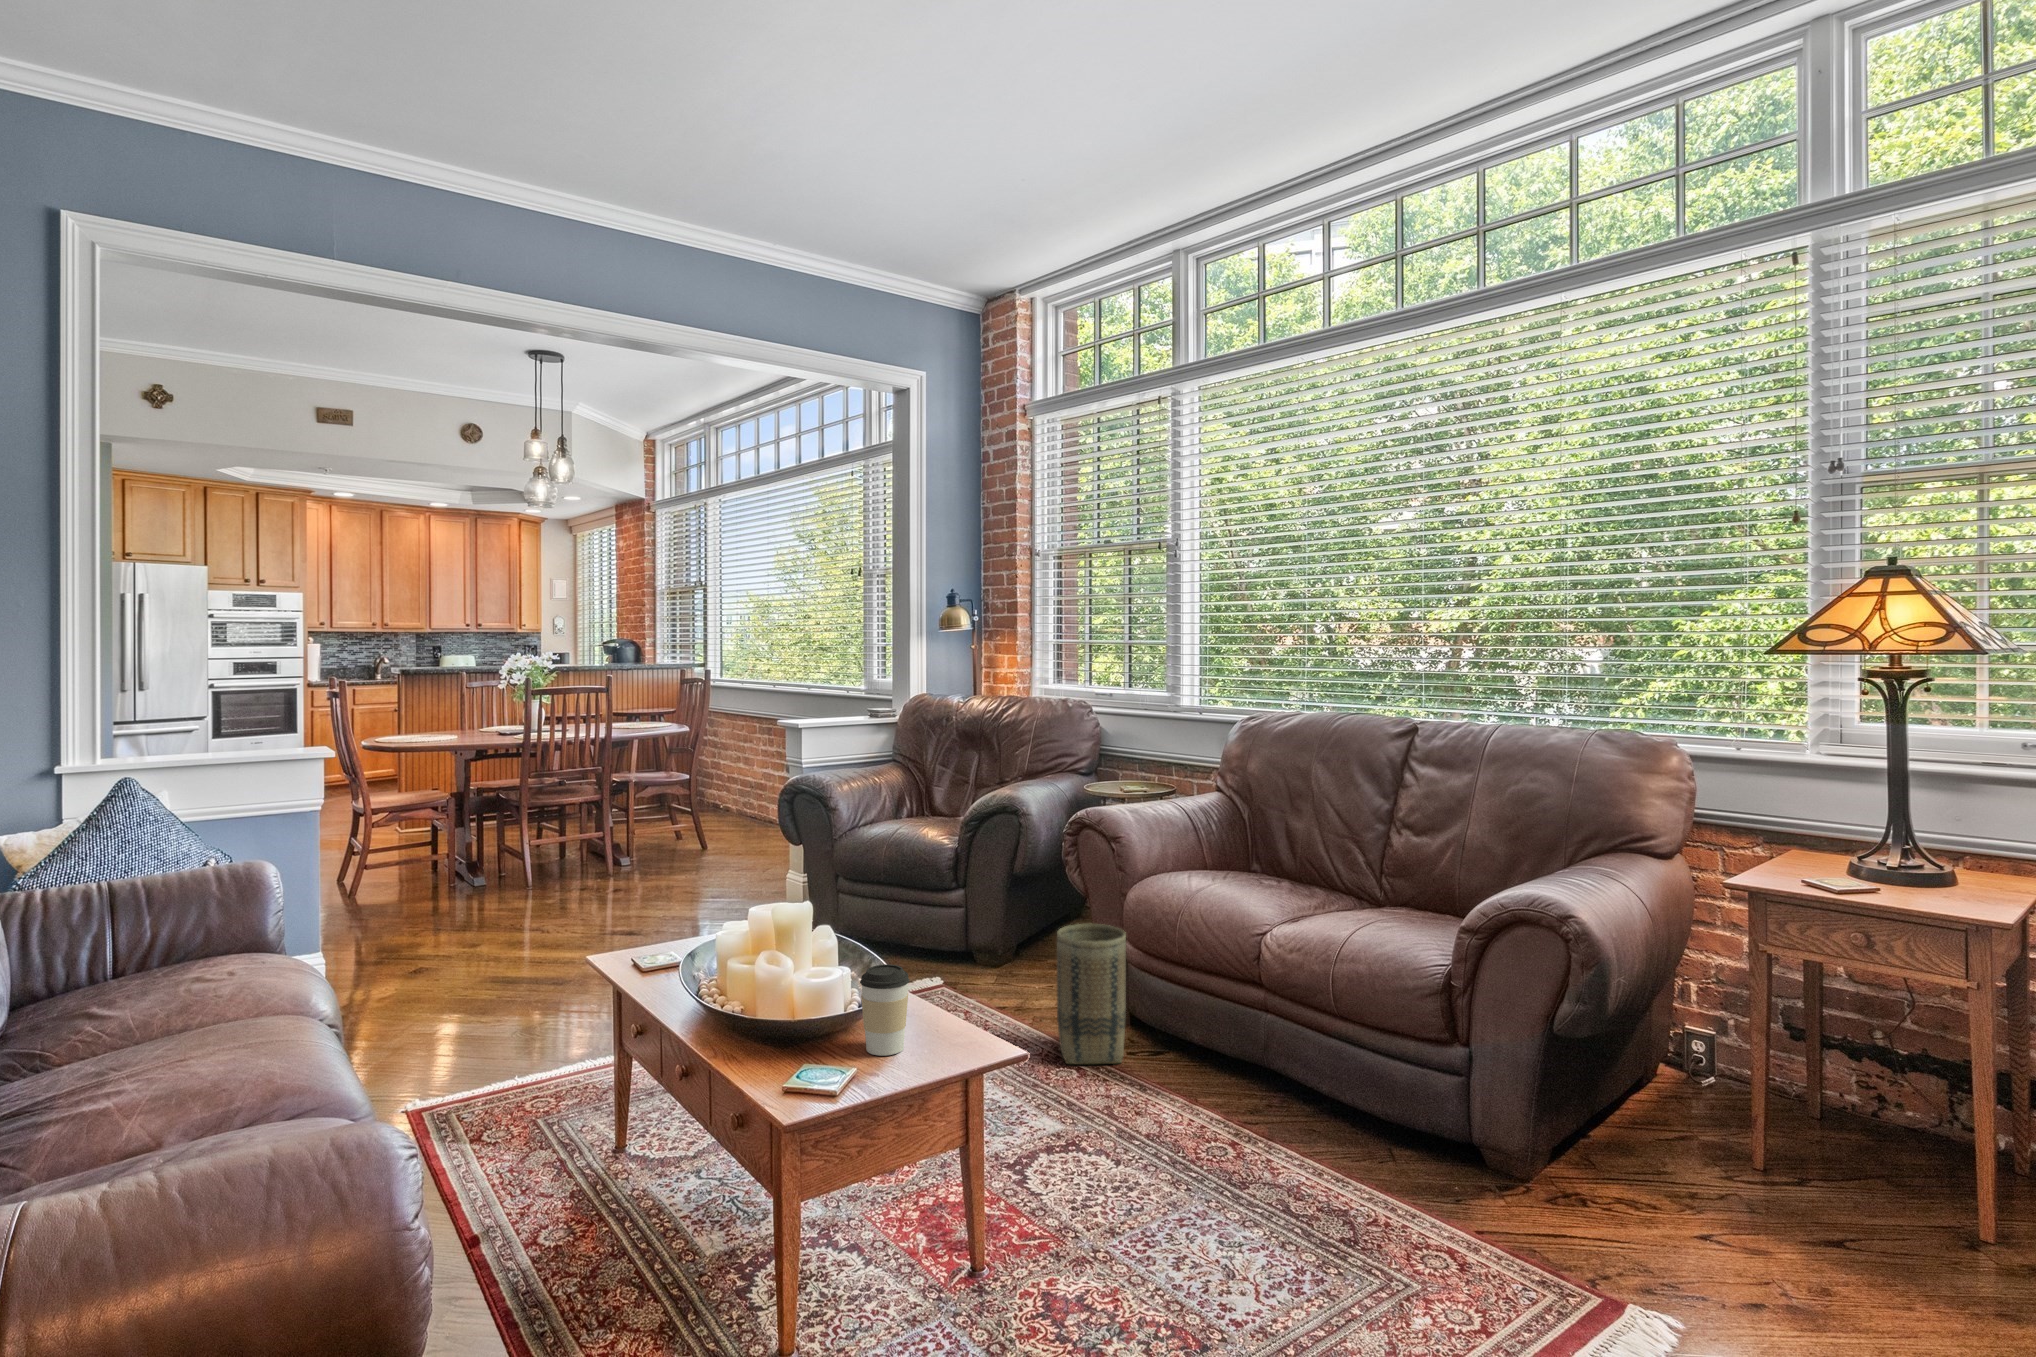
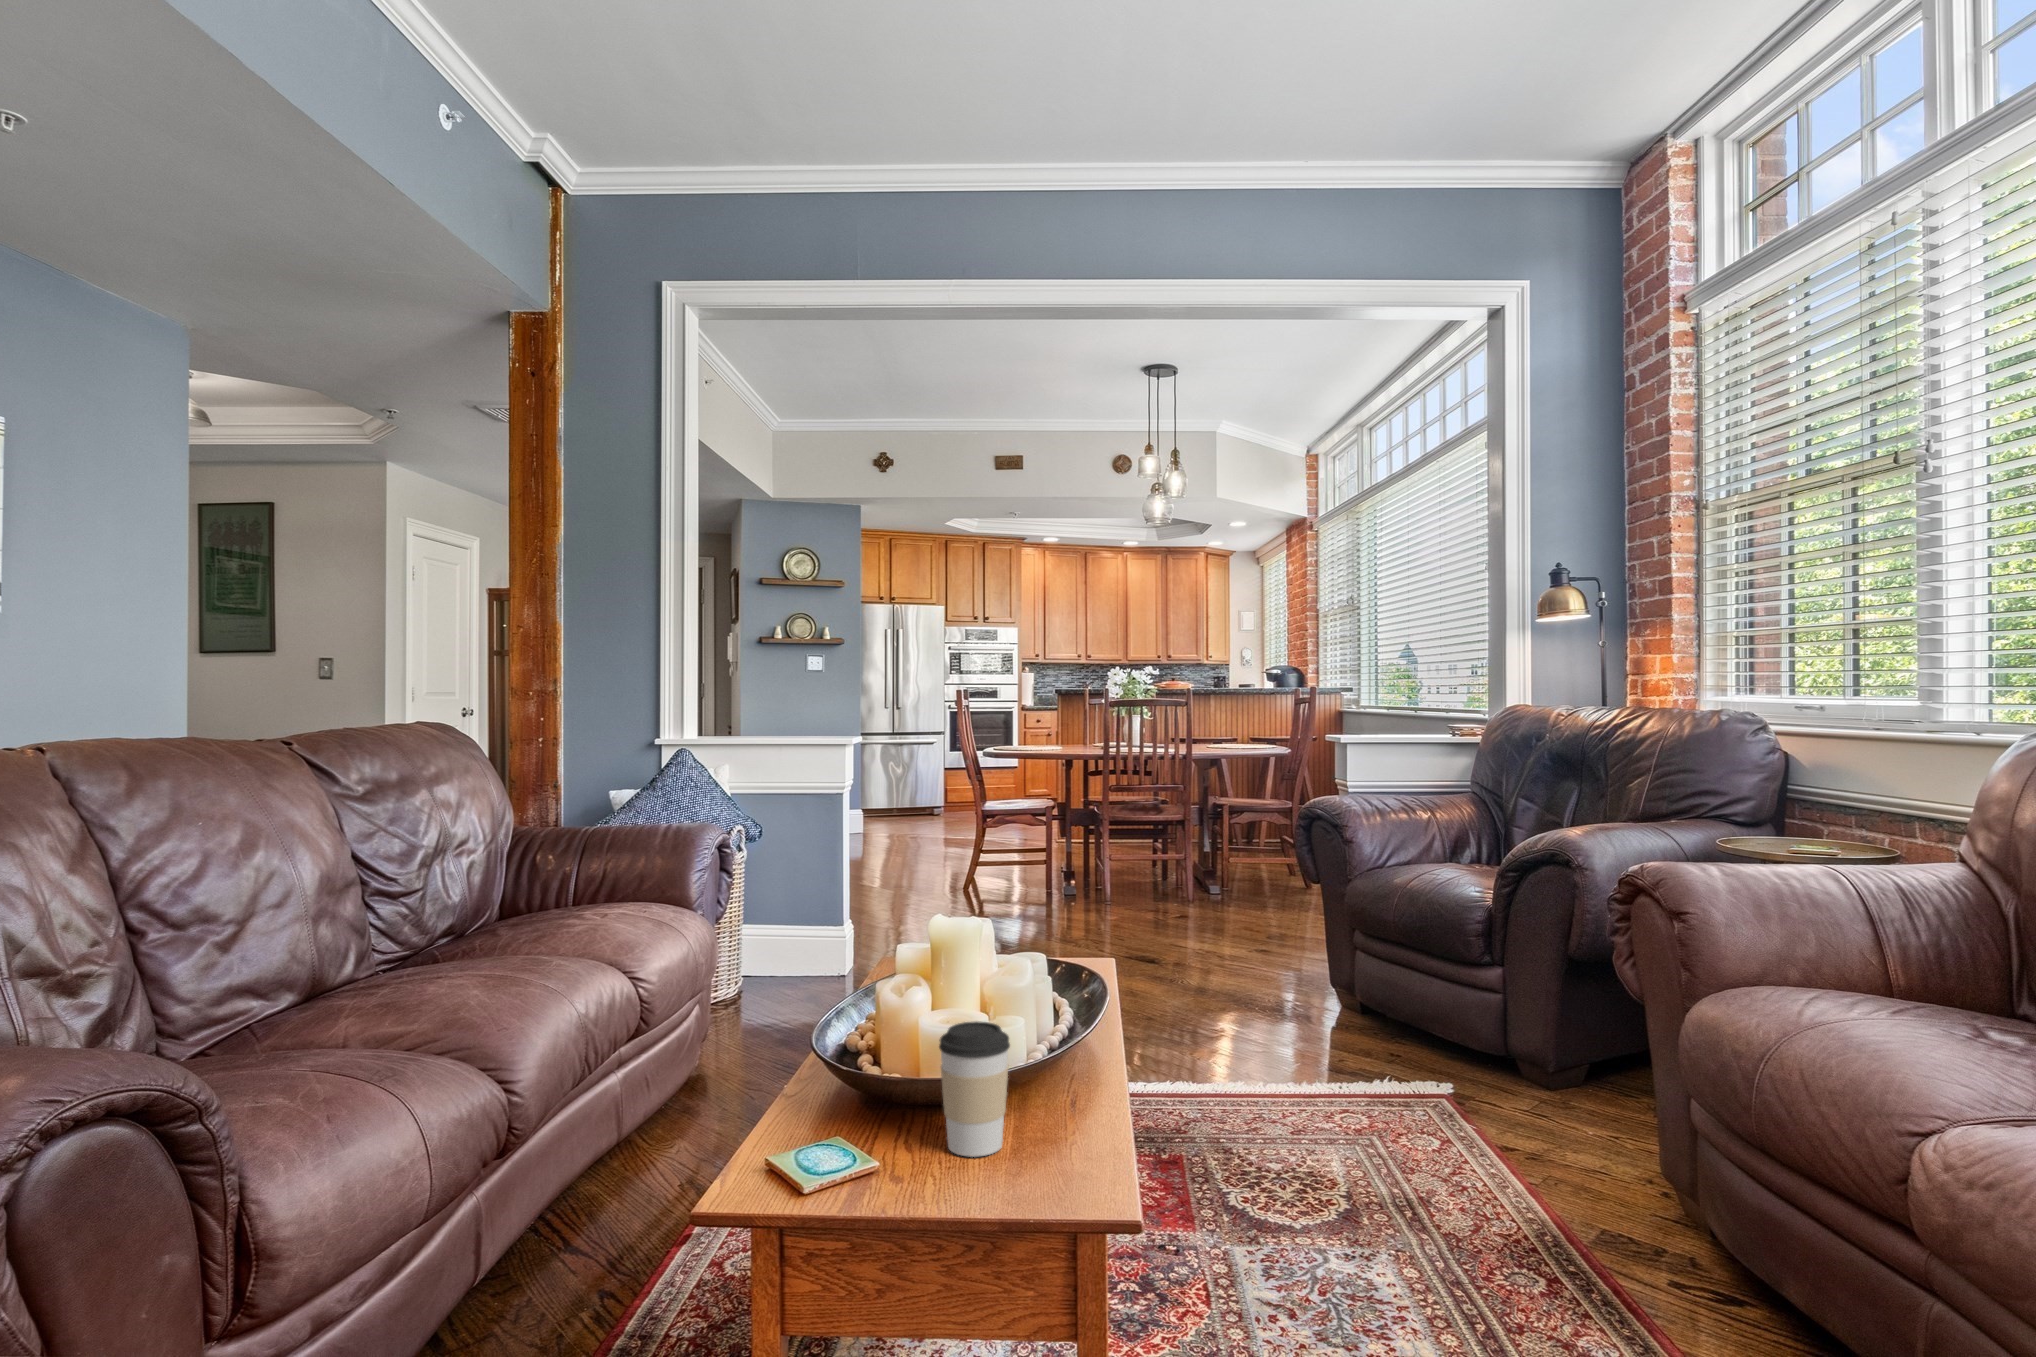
basket: present [1057,924,1126,1064] -> none [1530,1043,1658,1296]

